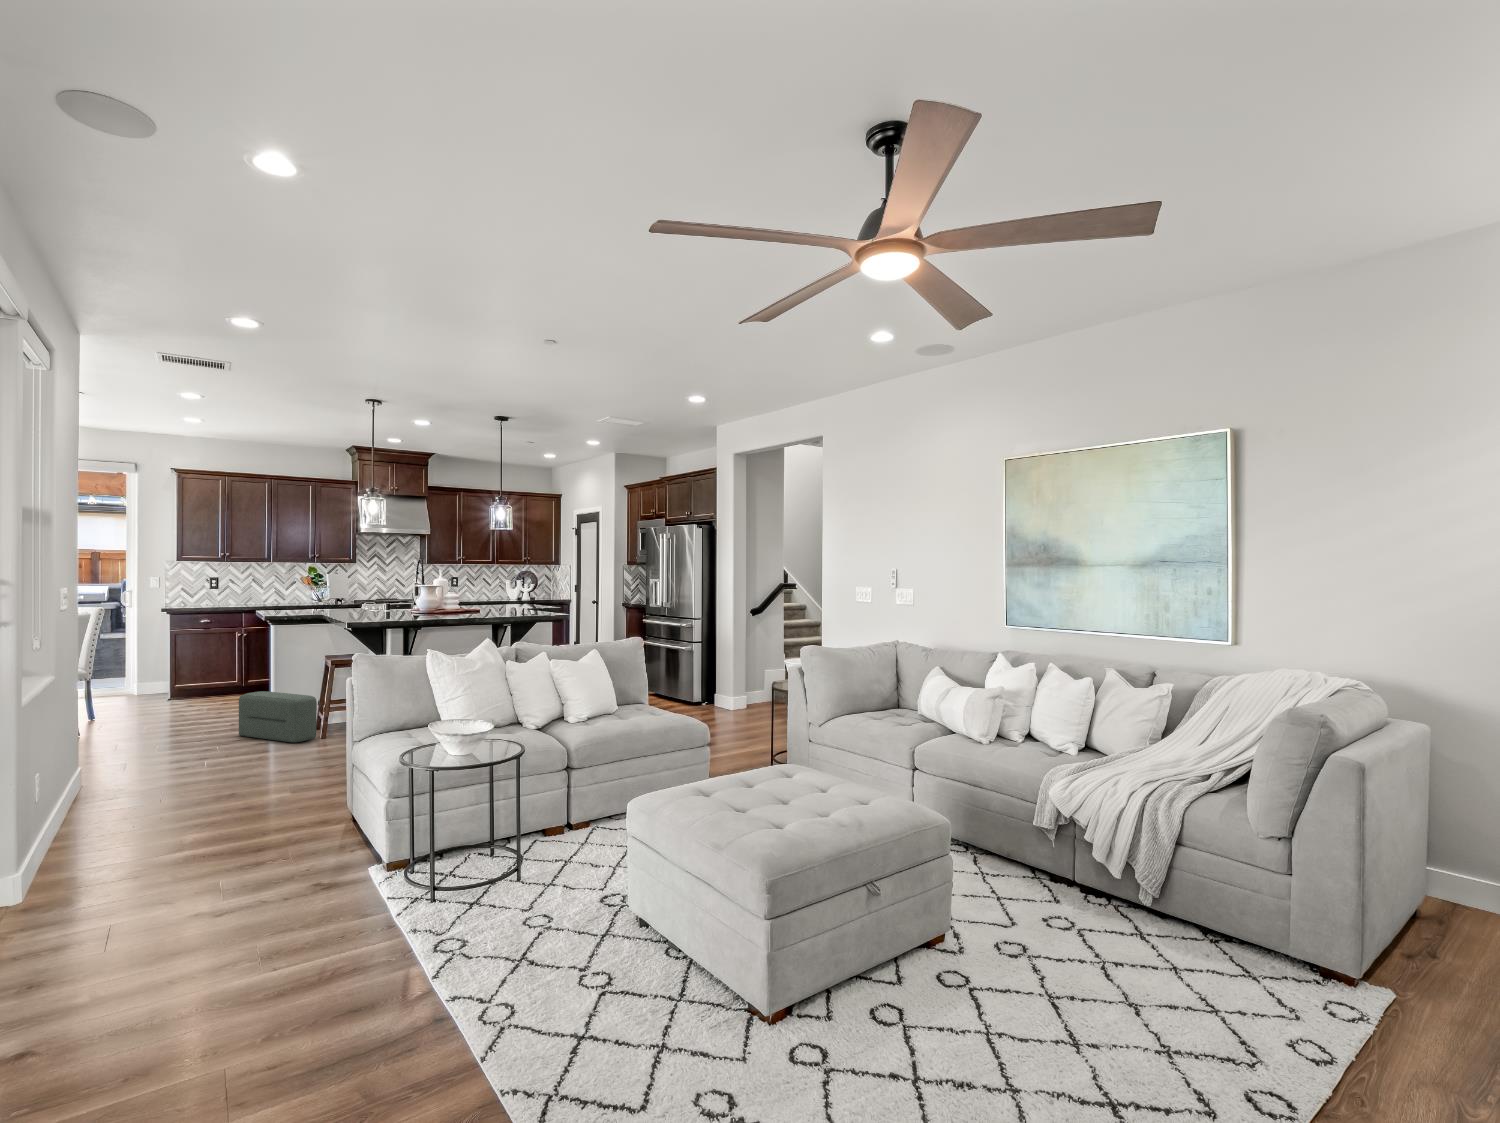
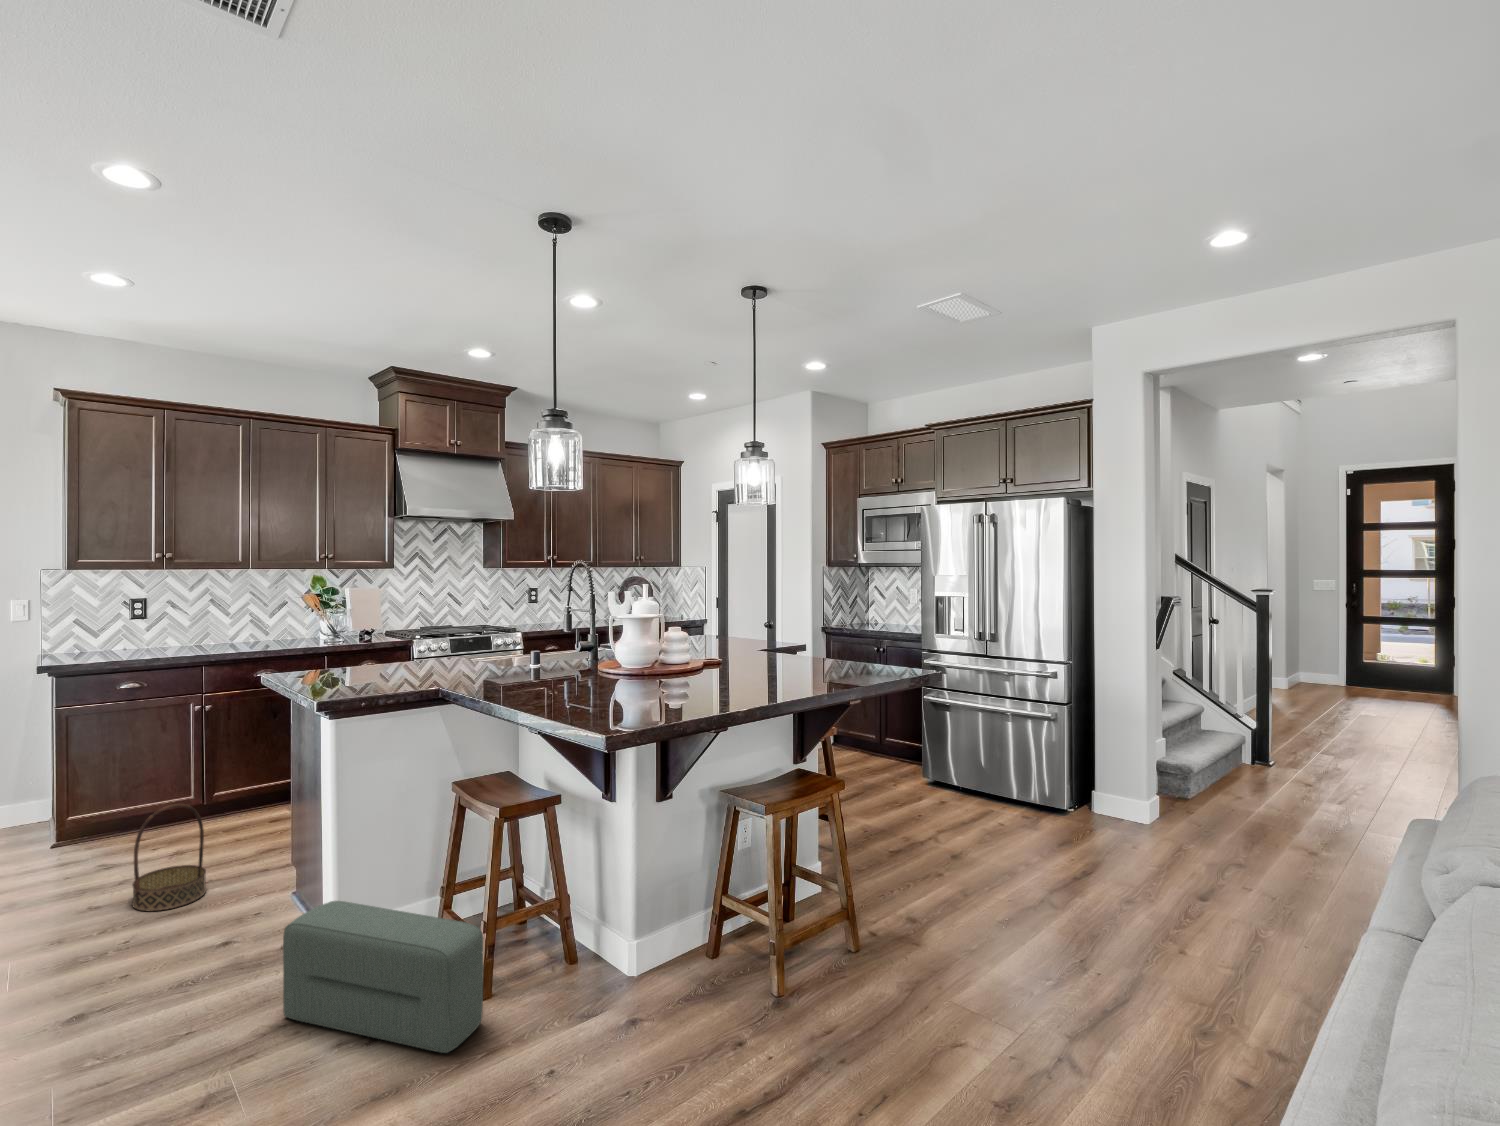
basket: none [194,667,229,714] -> present [132,804,206,911]

